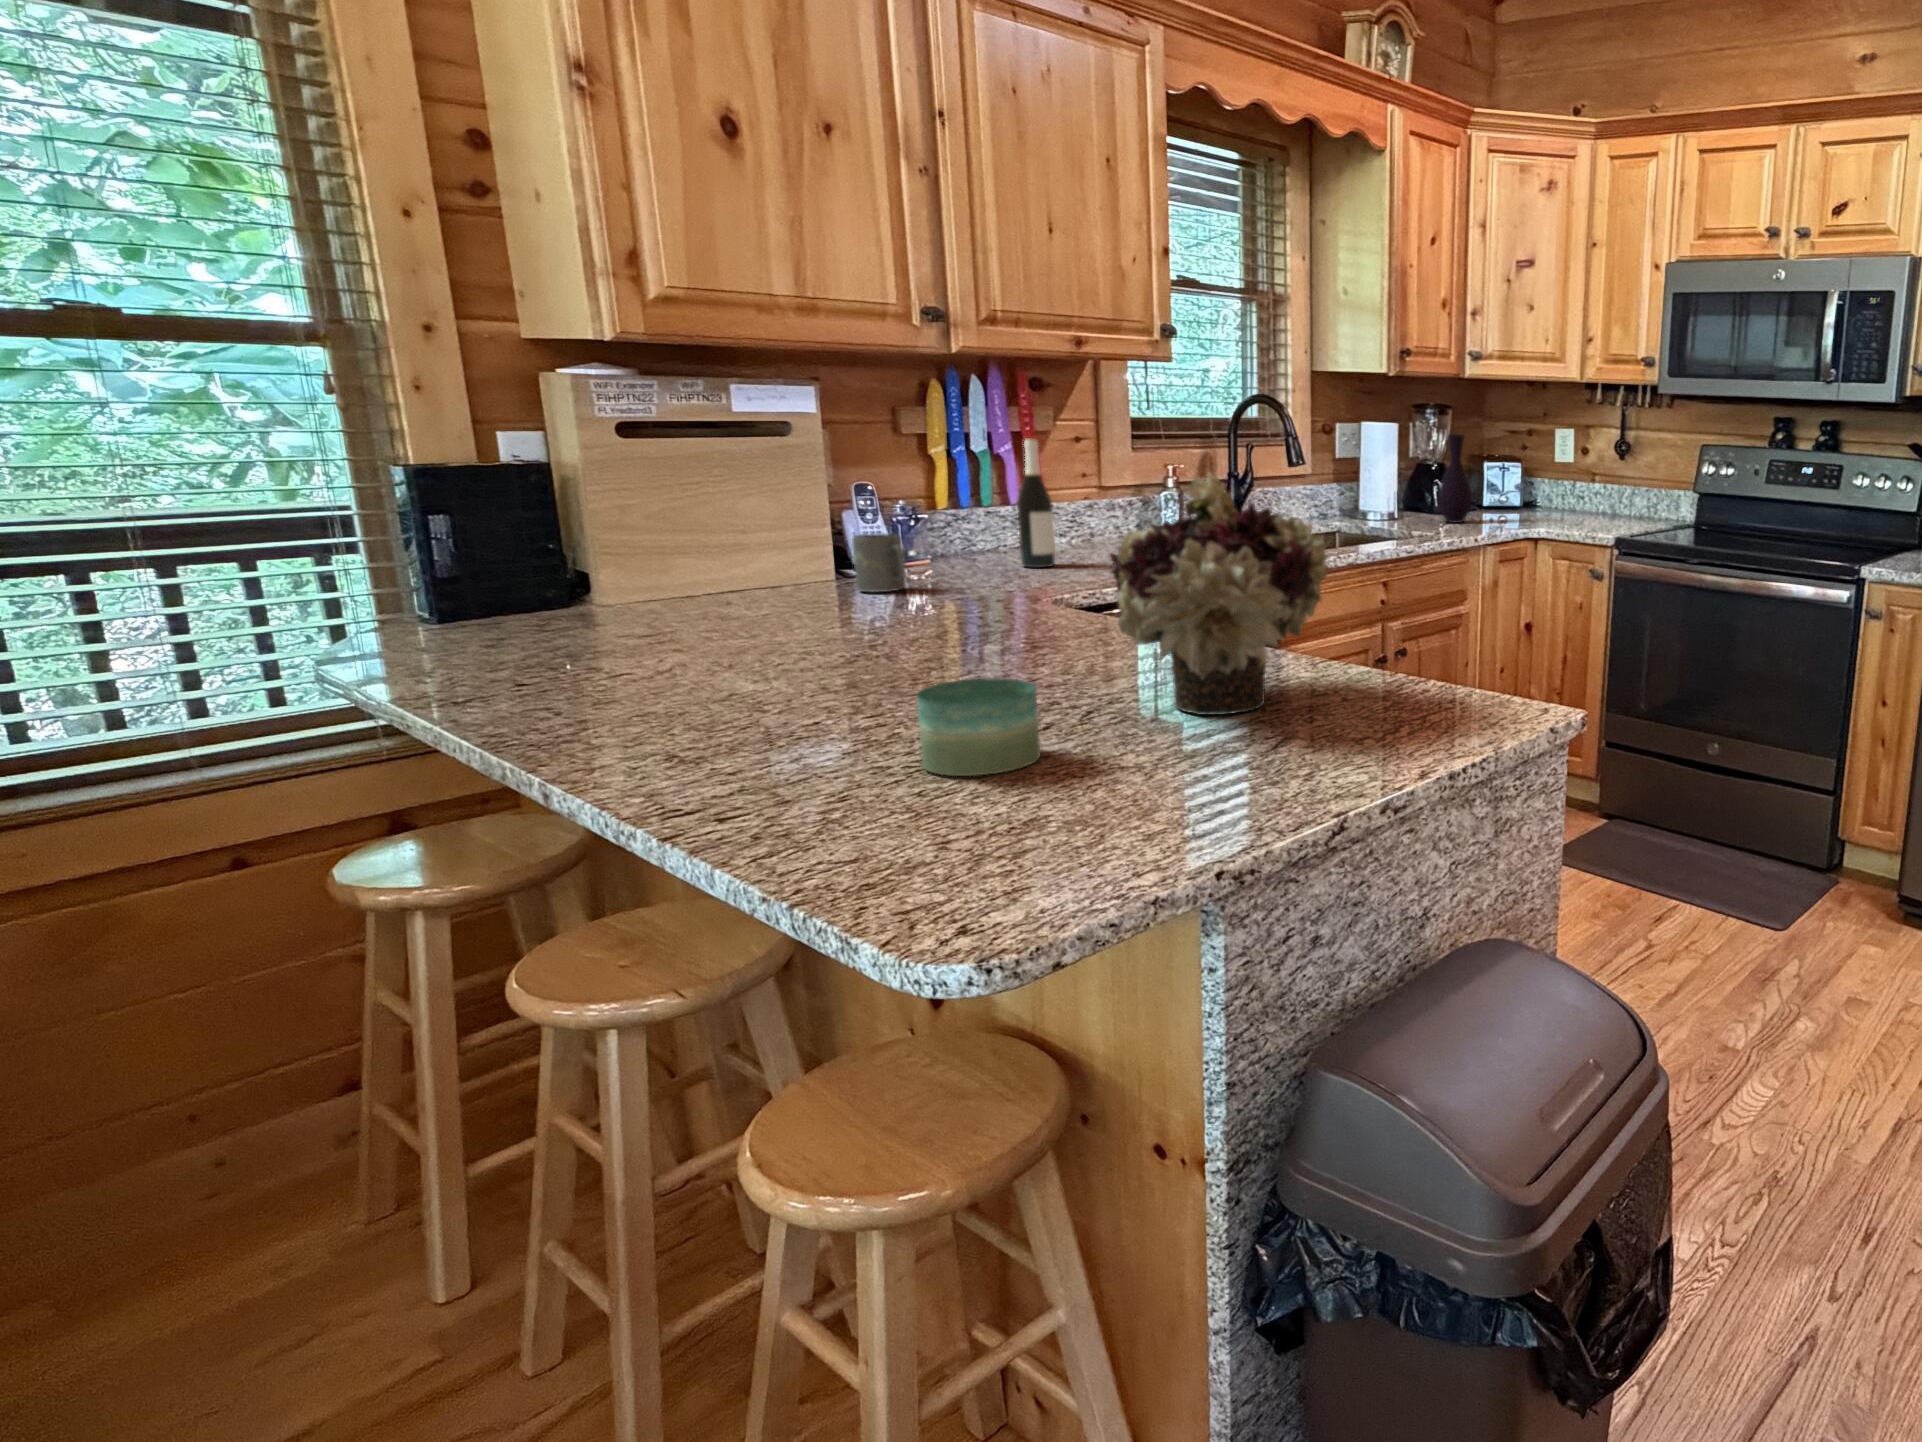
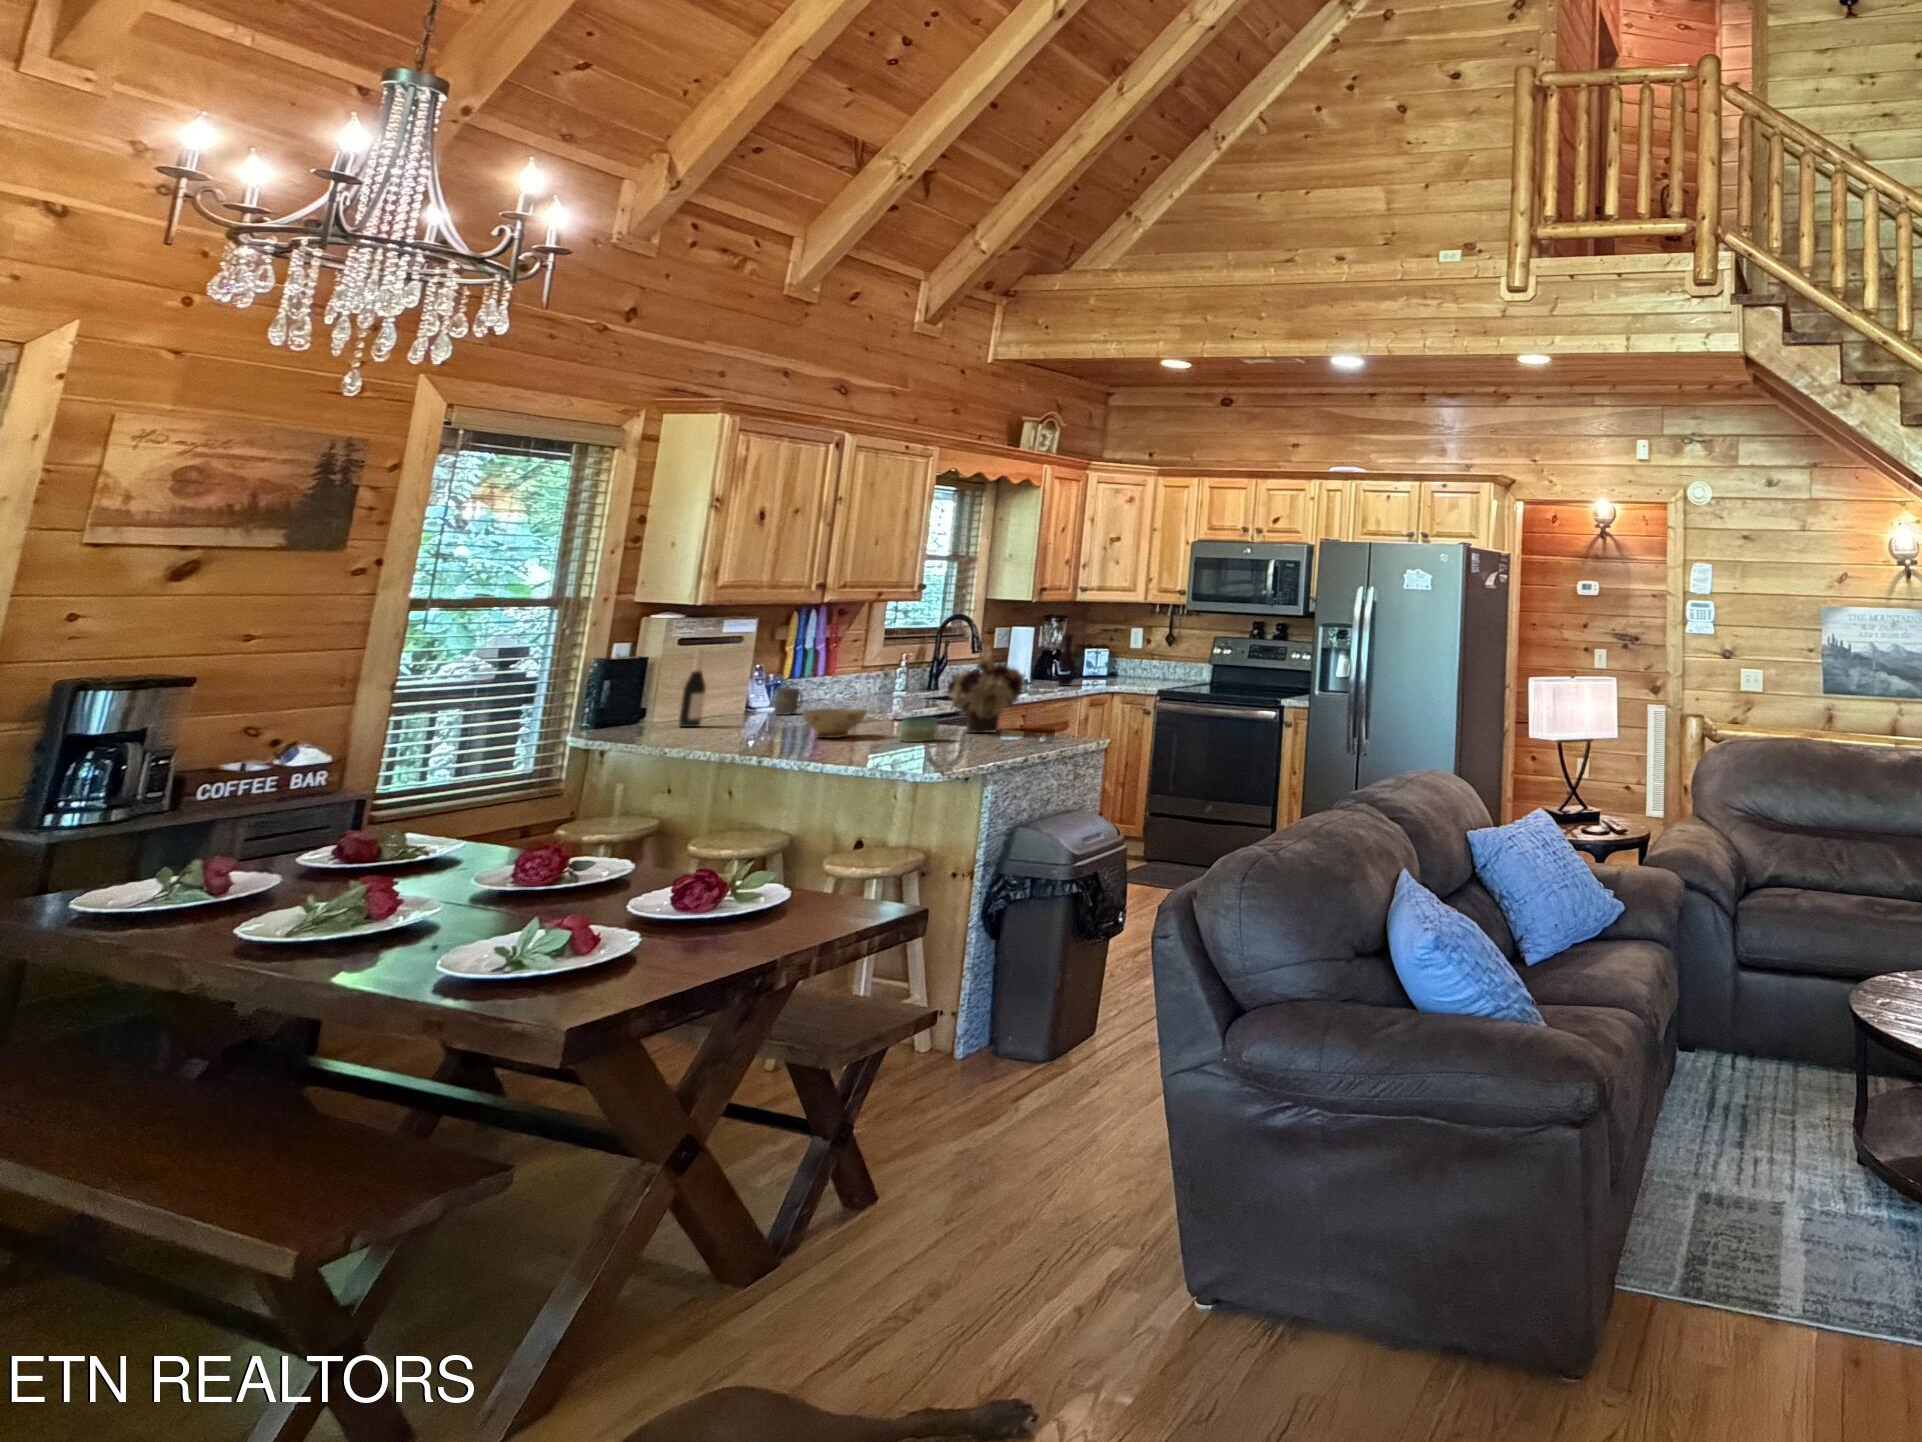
wine bottle: present [1017,438,1055,568] -> present [679,650,706,727]
ceramic bowl: none [654,625,874,728] -> present [802,709,867,738]

